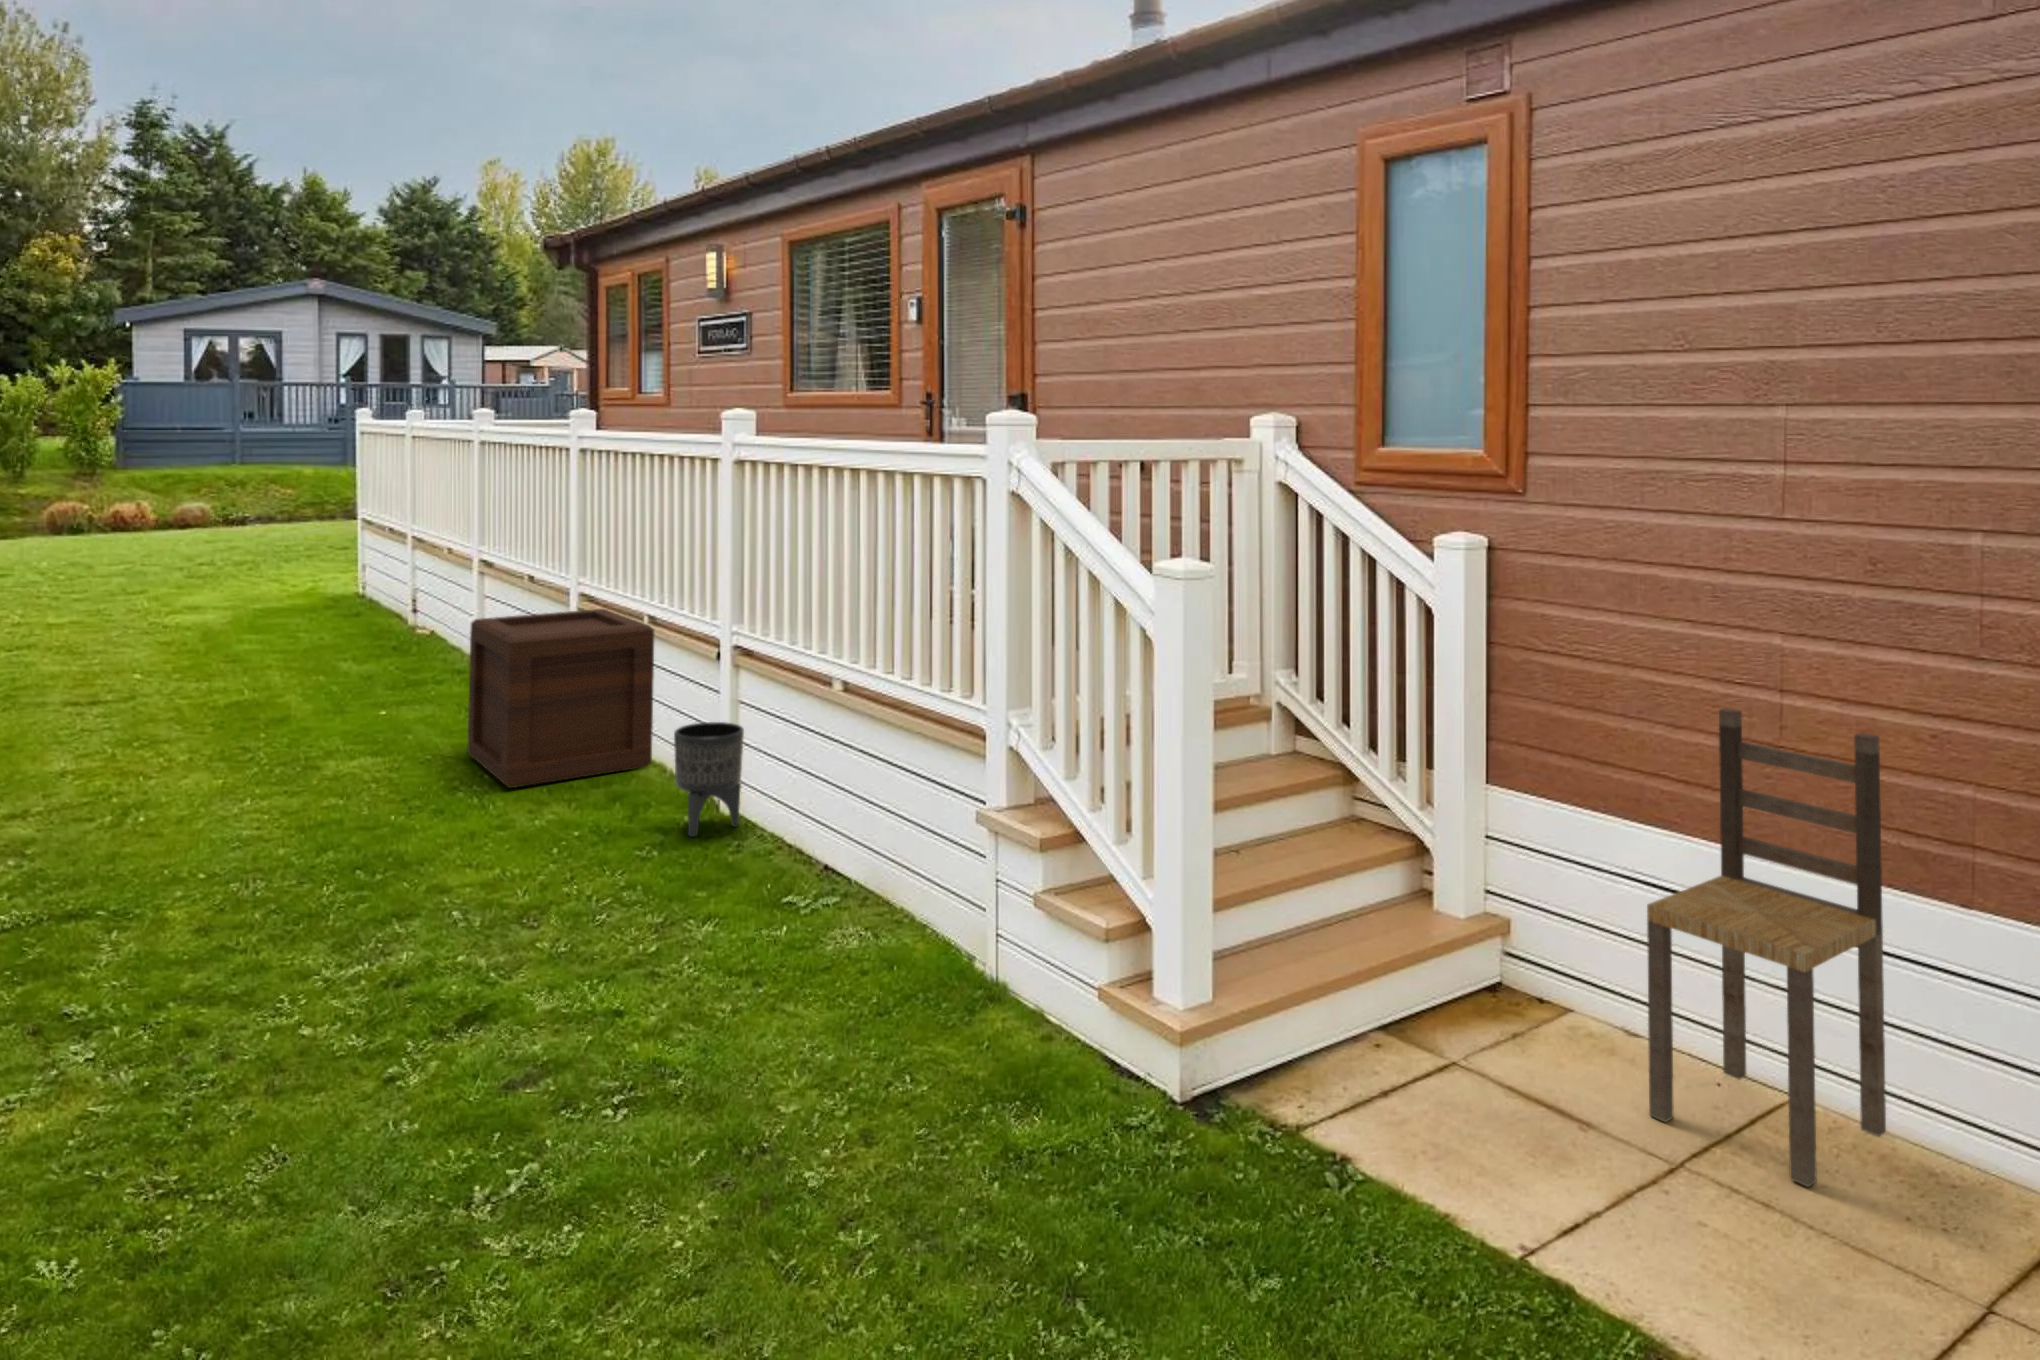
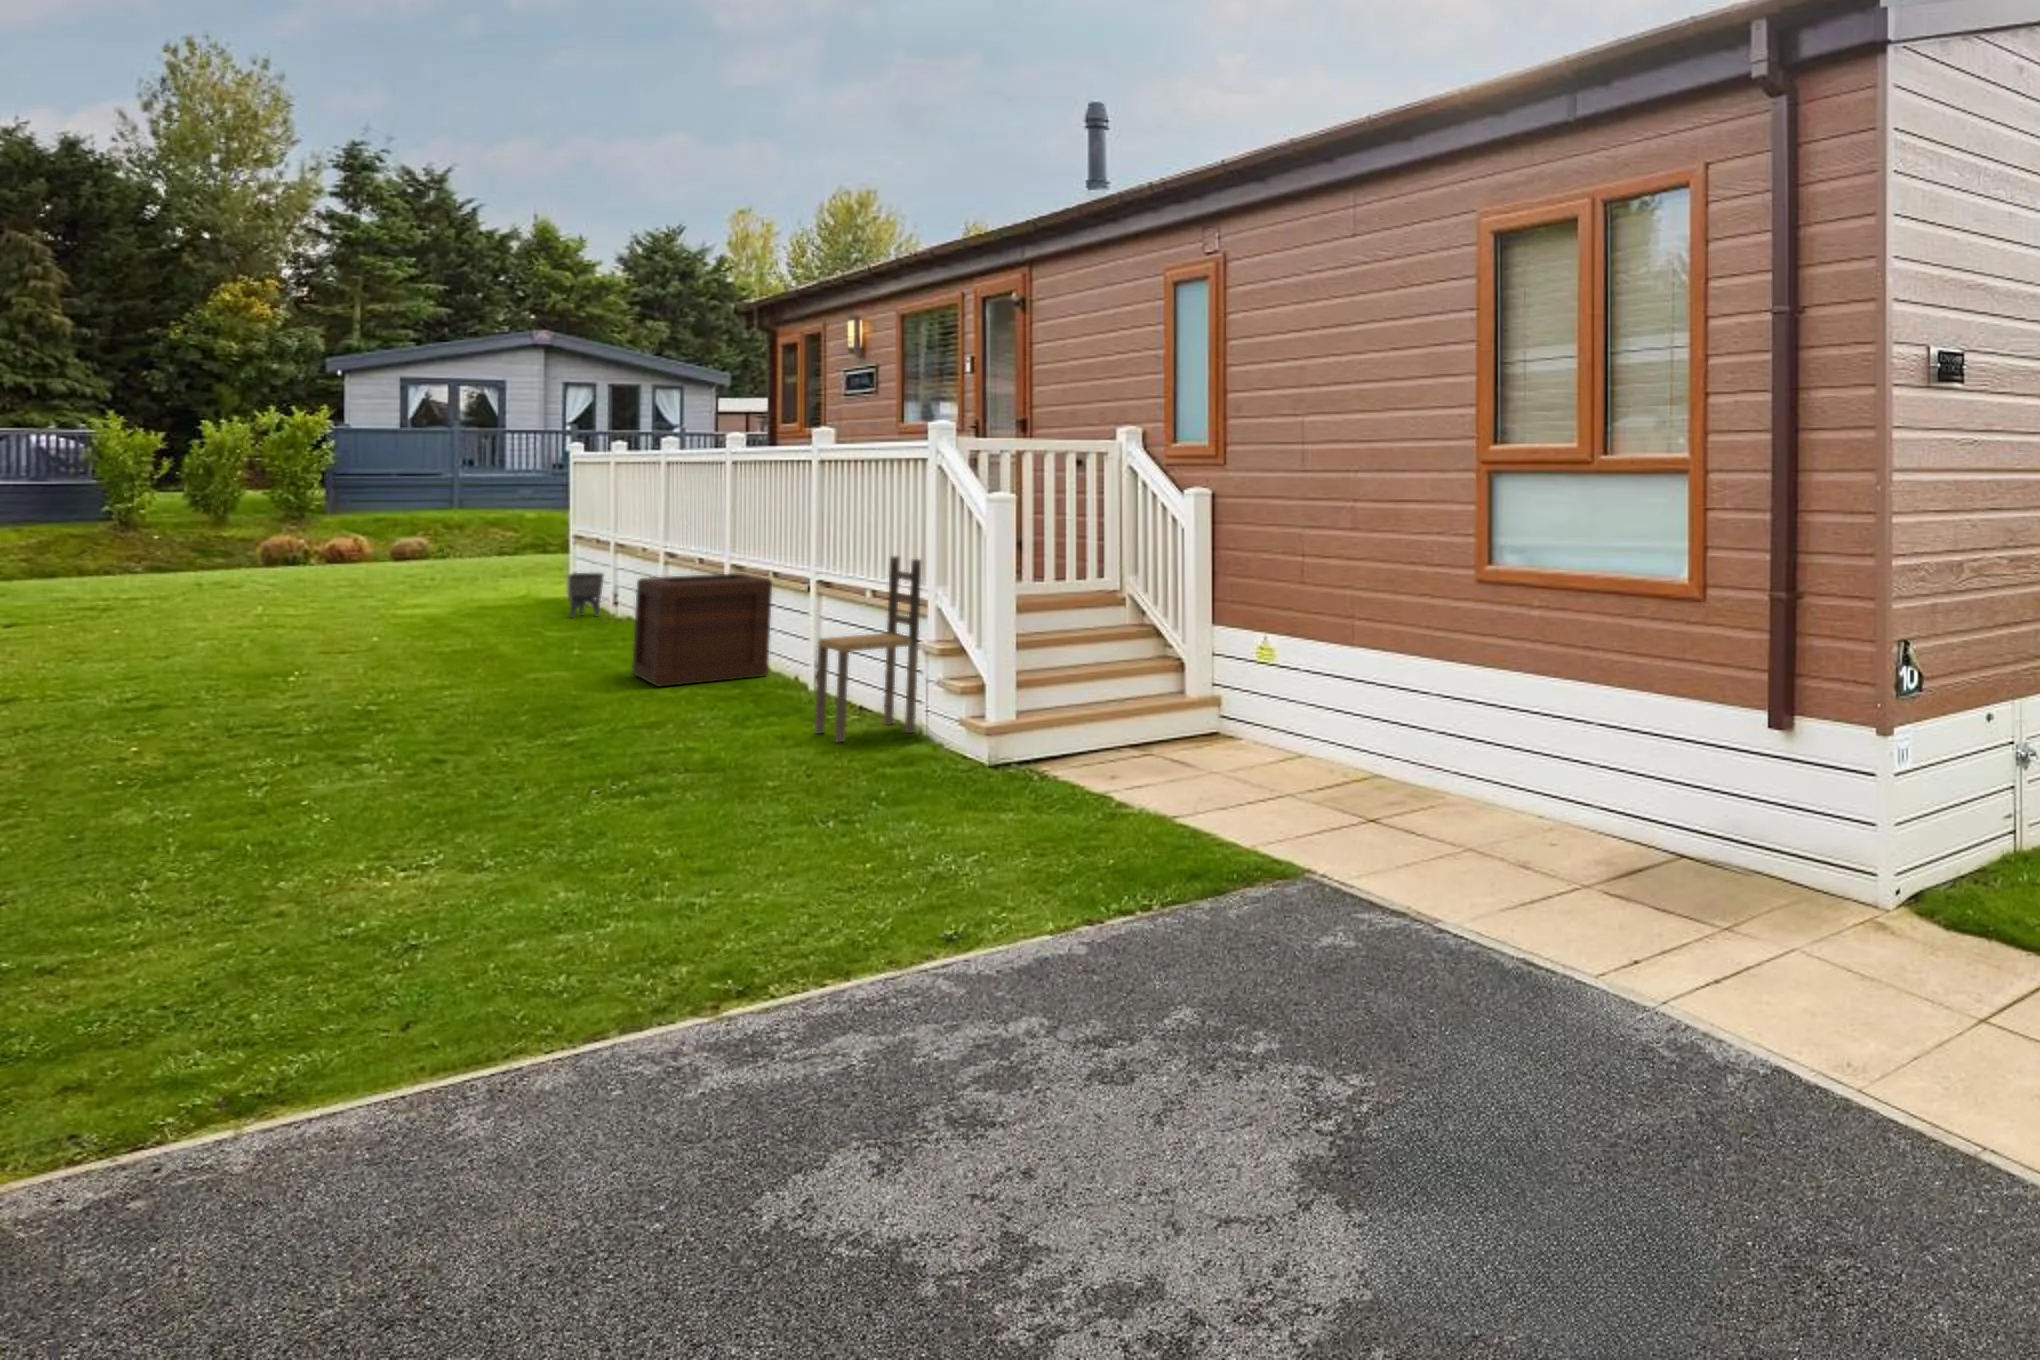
chair: present [1647,708,1886,1187] -> present [815,556,921,742]
planter: present [674,722,744,837] -> present [568,573,604,618]

